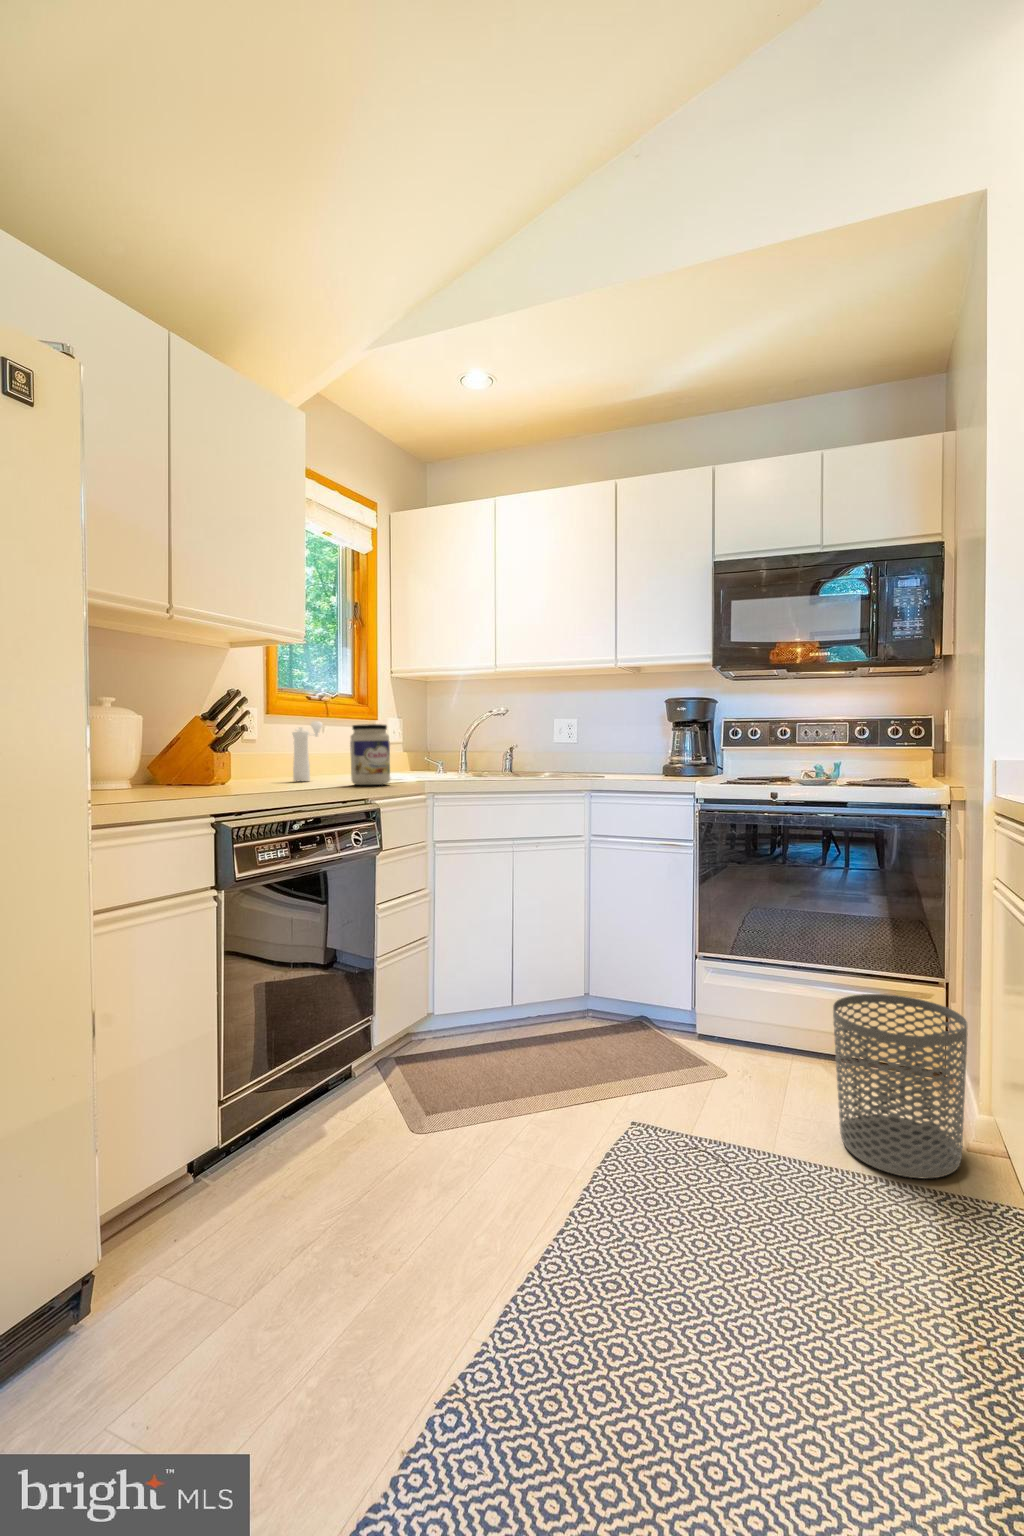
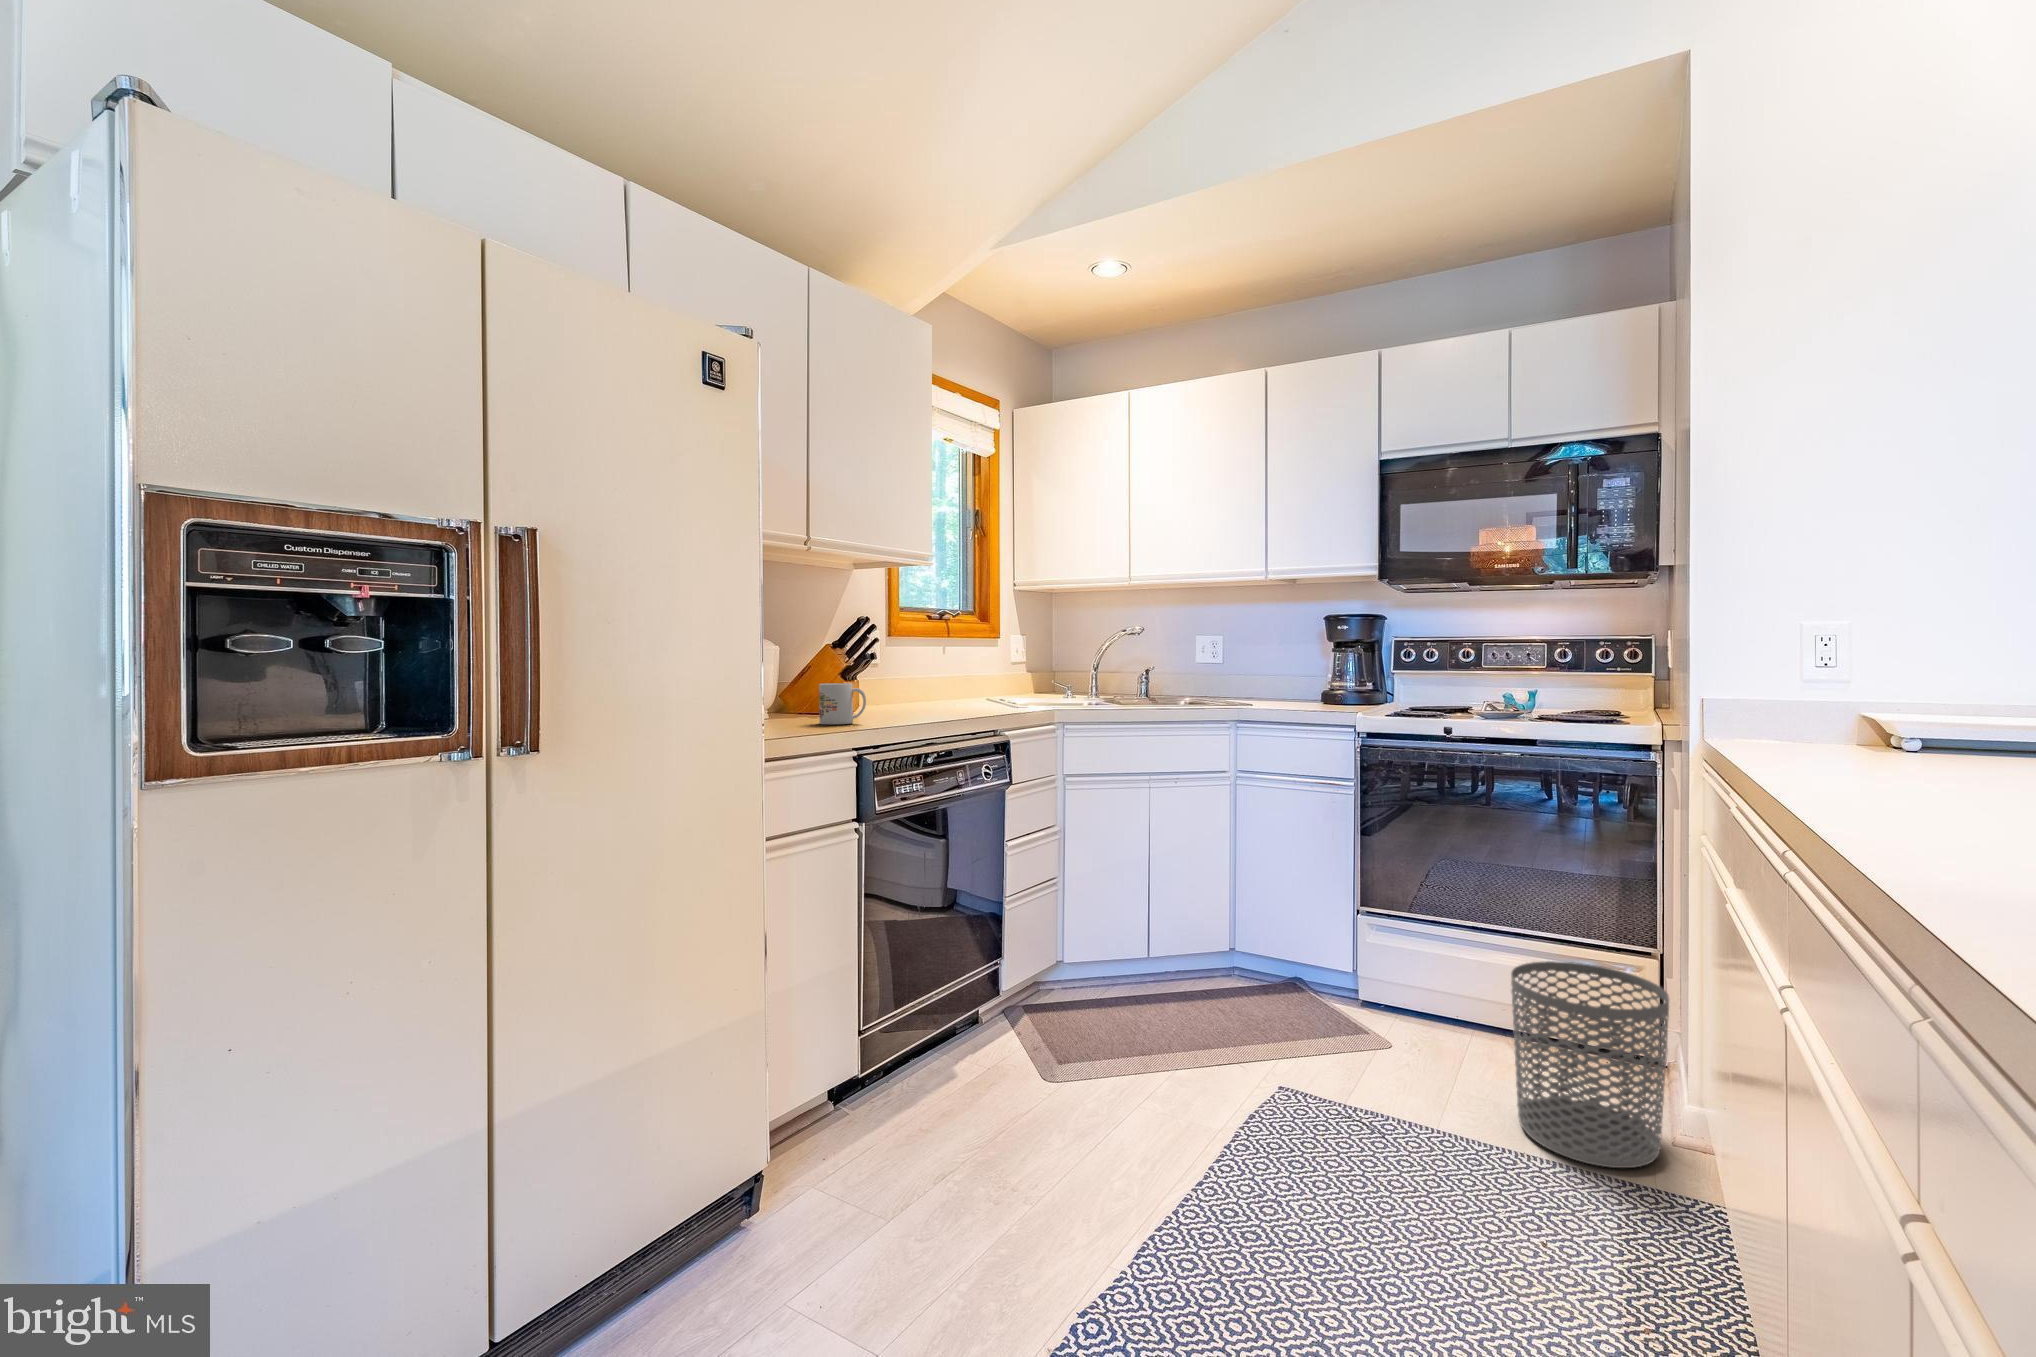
pepper mill: present [292,721,322,781] -> none [913,640,944,704]
jar: present [350,724,390,785] -> none [976,646,1017,711]
mug: none [184,757,233,798] -> present [819,683,866,724]

